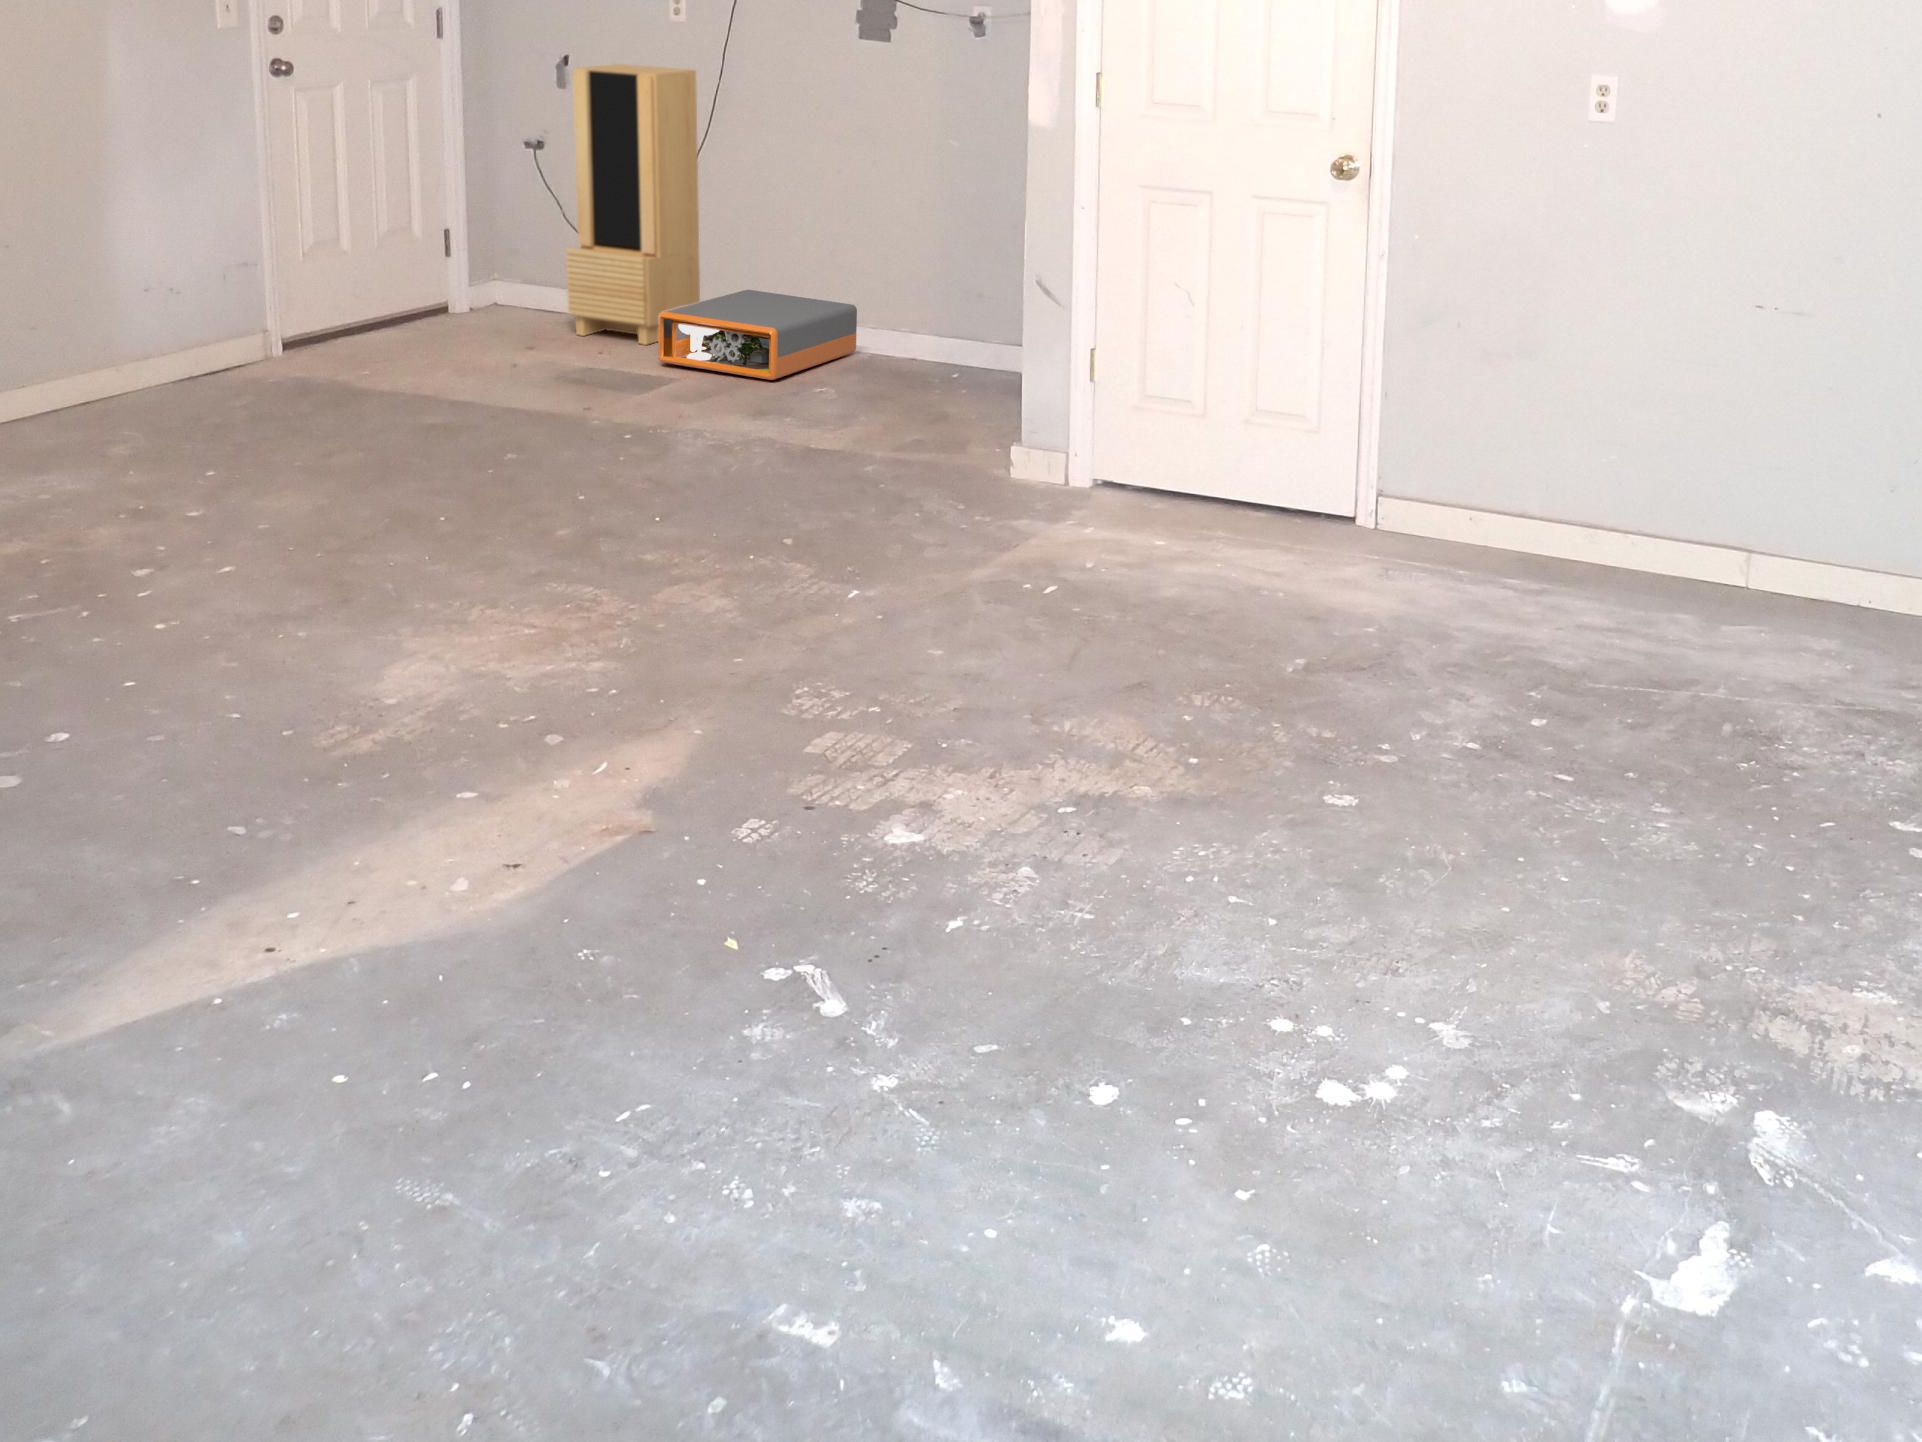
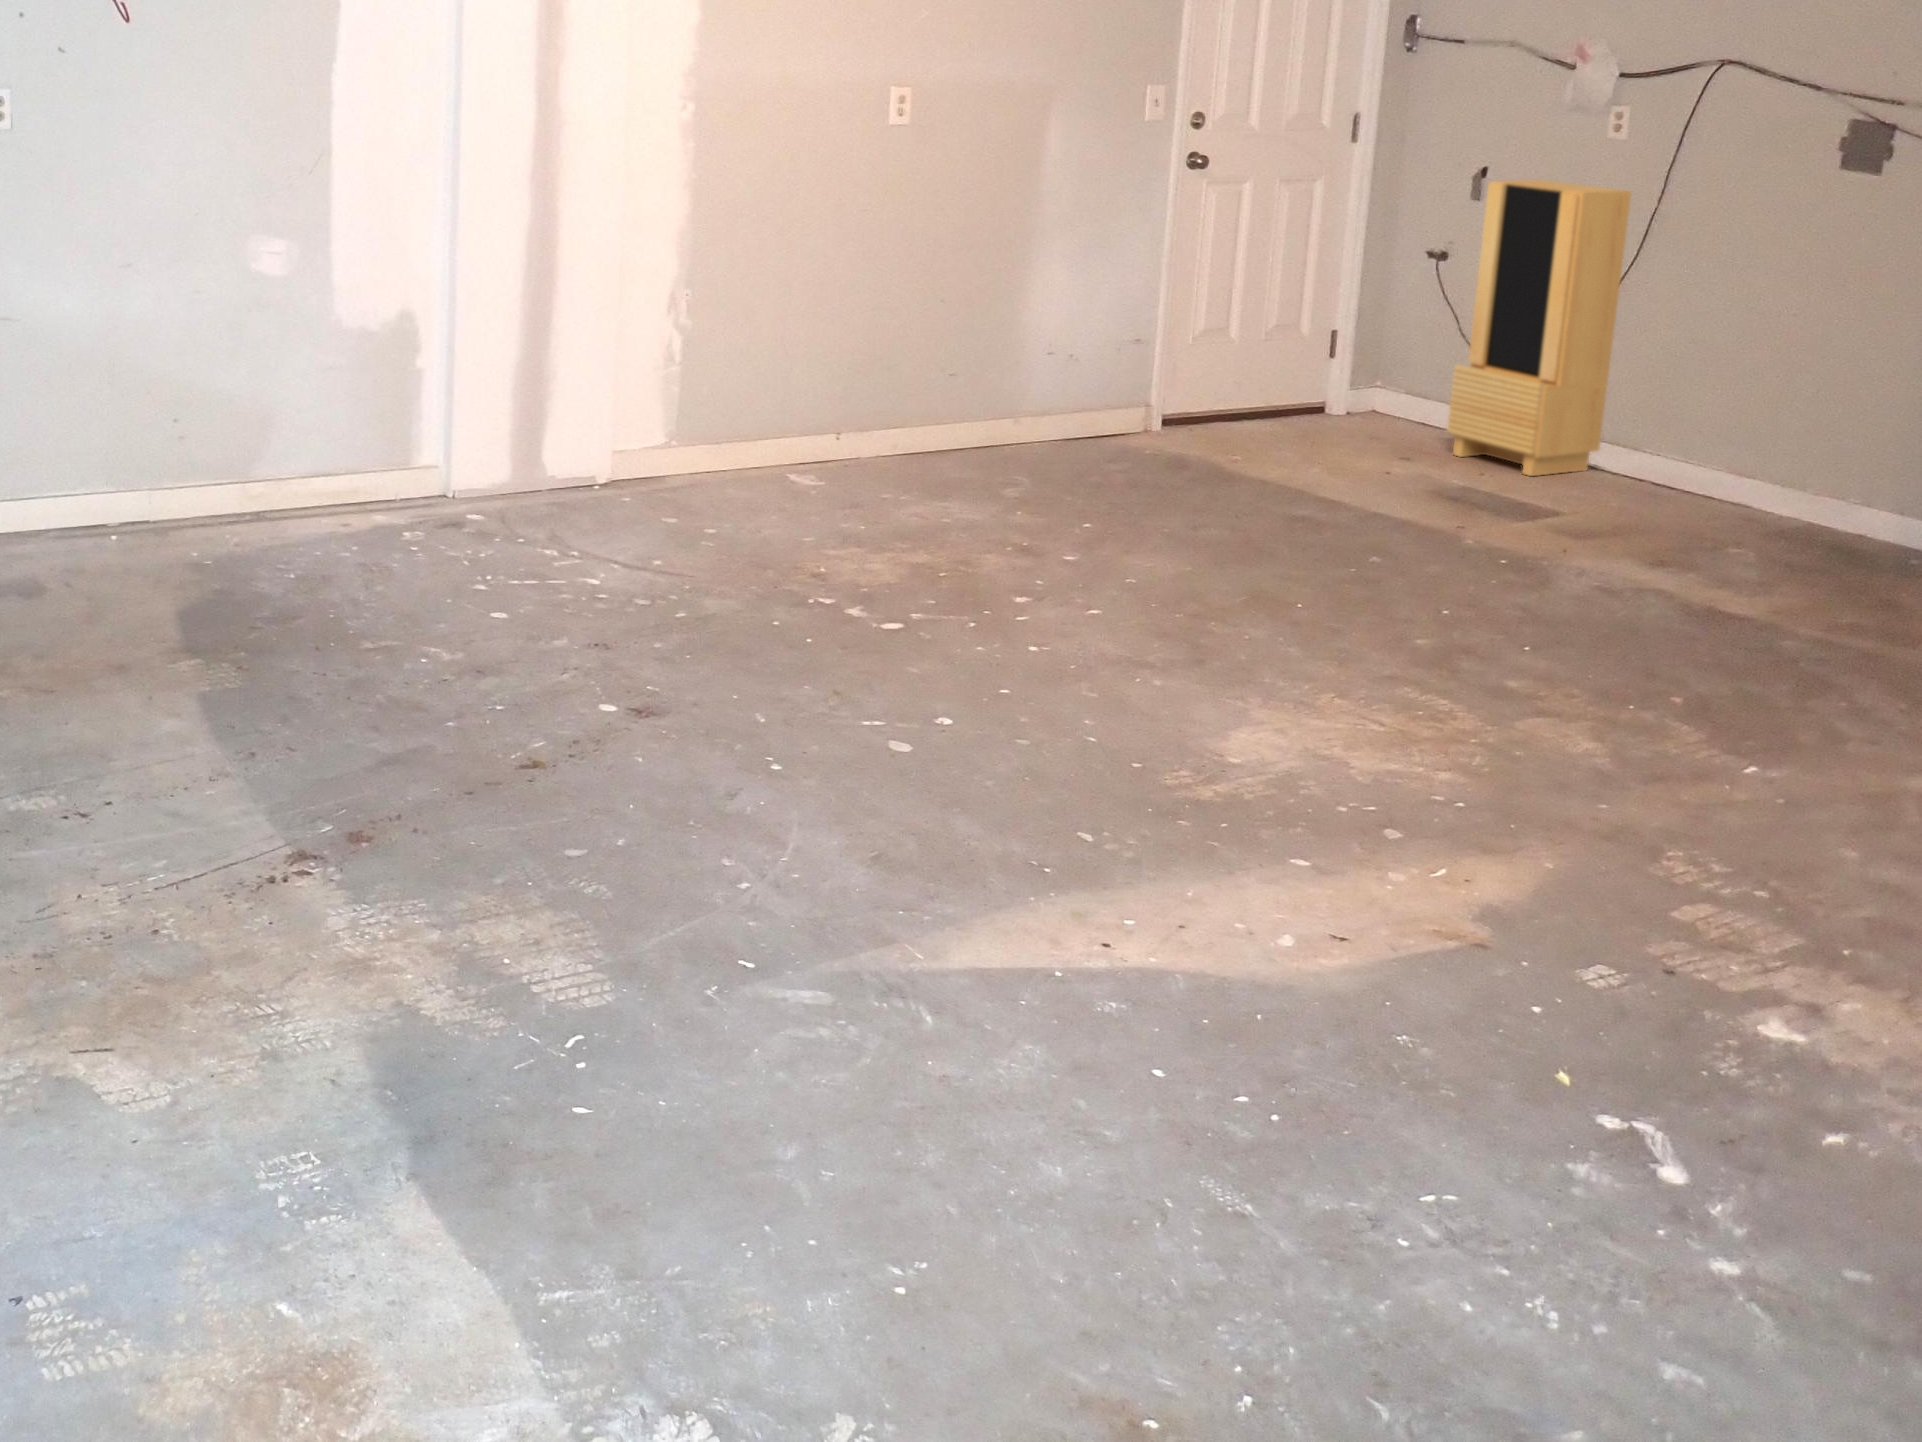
storage box: present [658,290,857,380] -> none [1544,434,1800,535]

